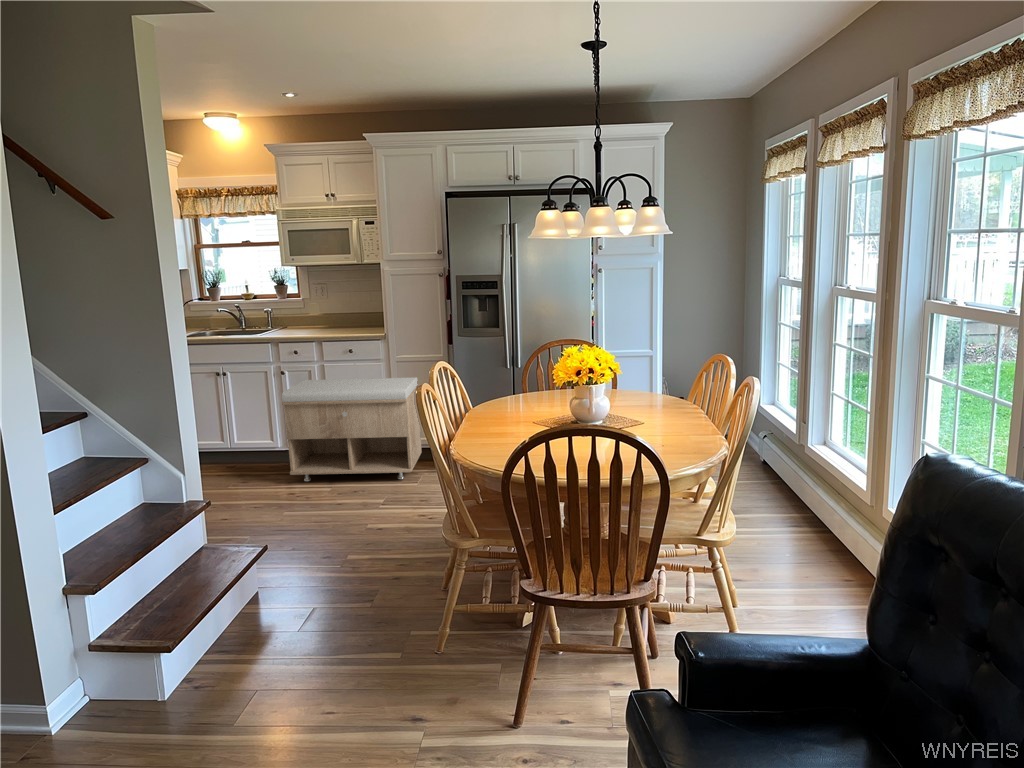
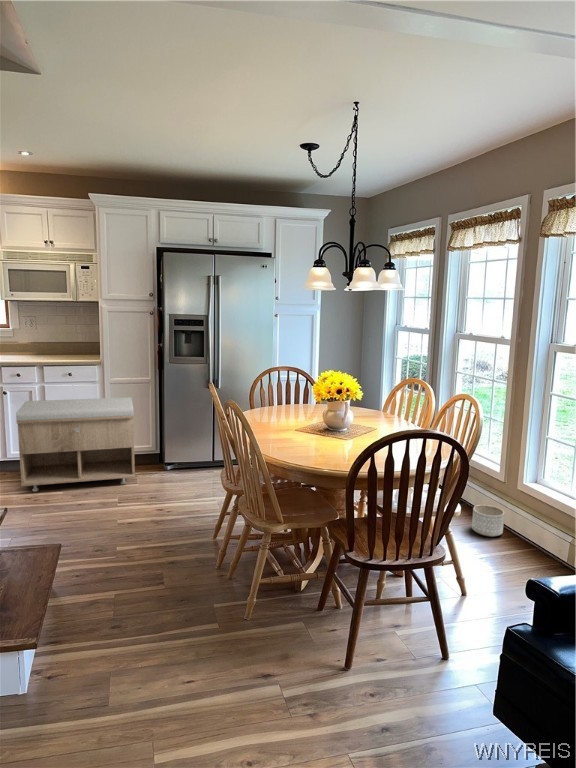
planter: none [815,542,864,589] -> present [472,505,504,537]

